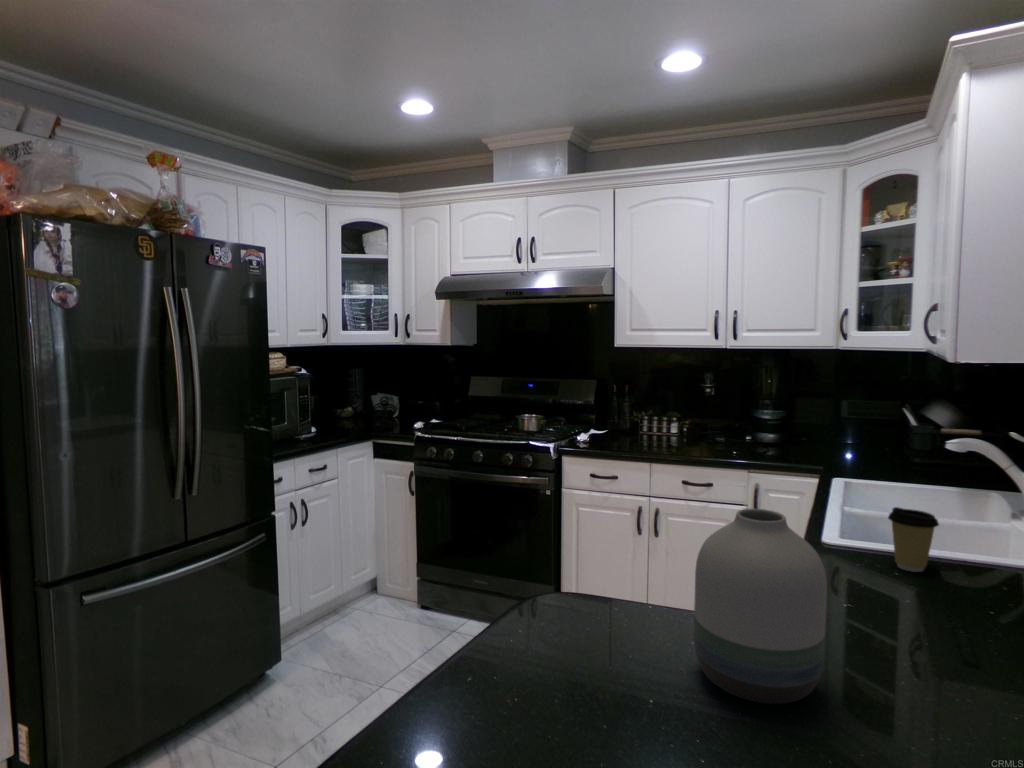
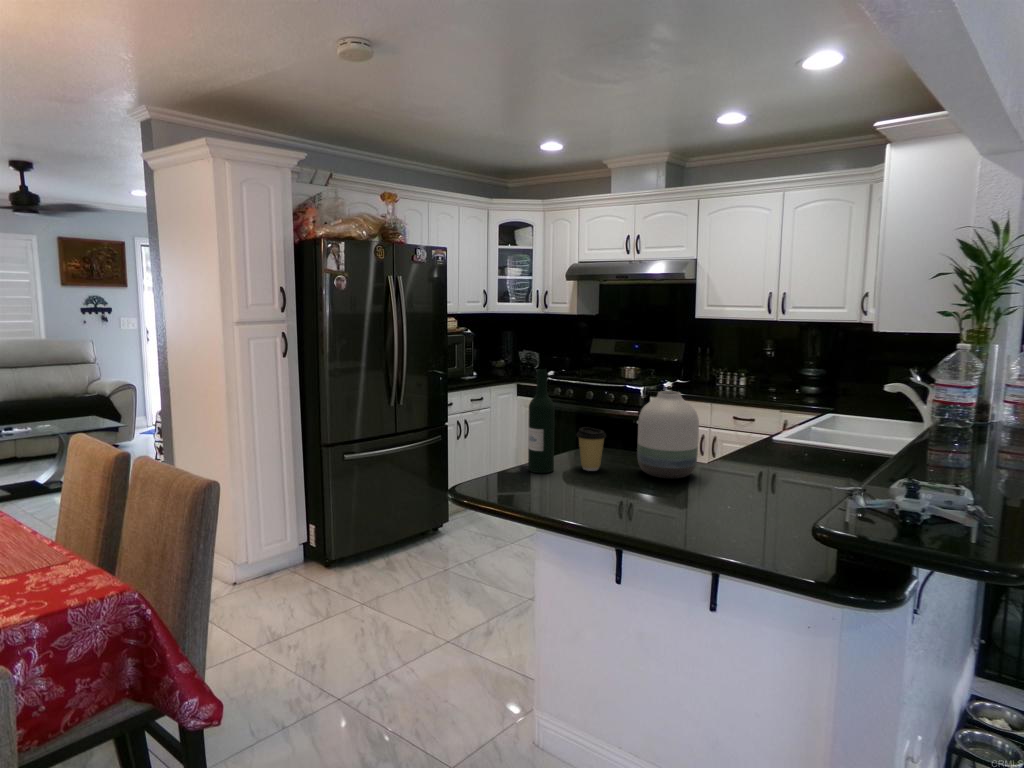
wine bottle: none [469,480,527,723] -> present [528,369,555,473]
coffee cup: present [888,507,939,572] -> present [577,427,606,471]

